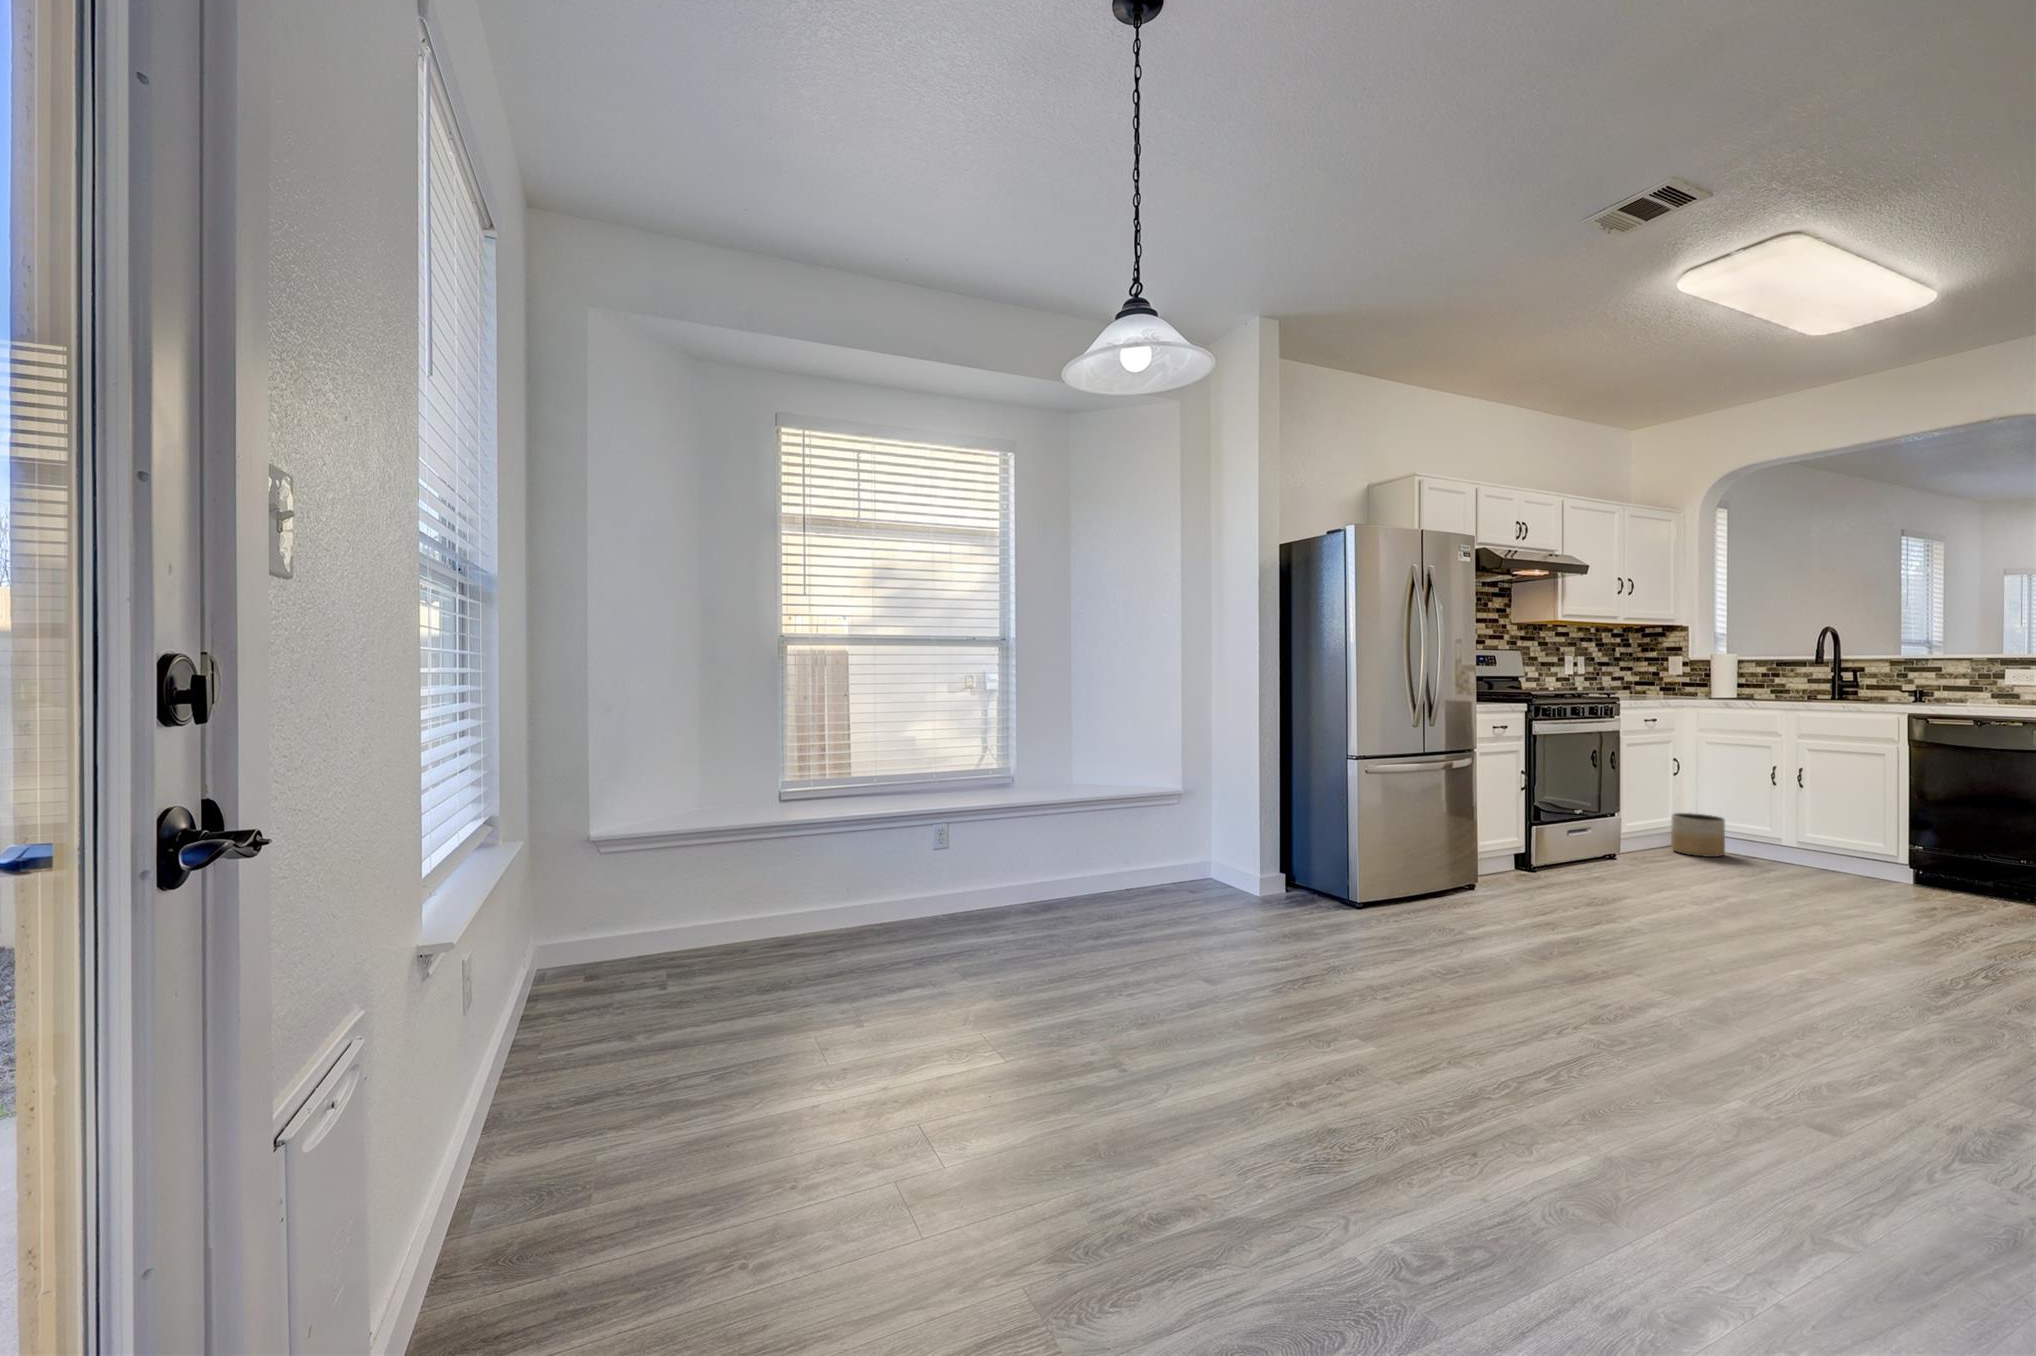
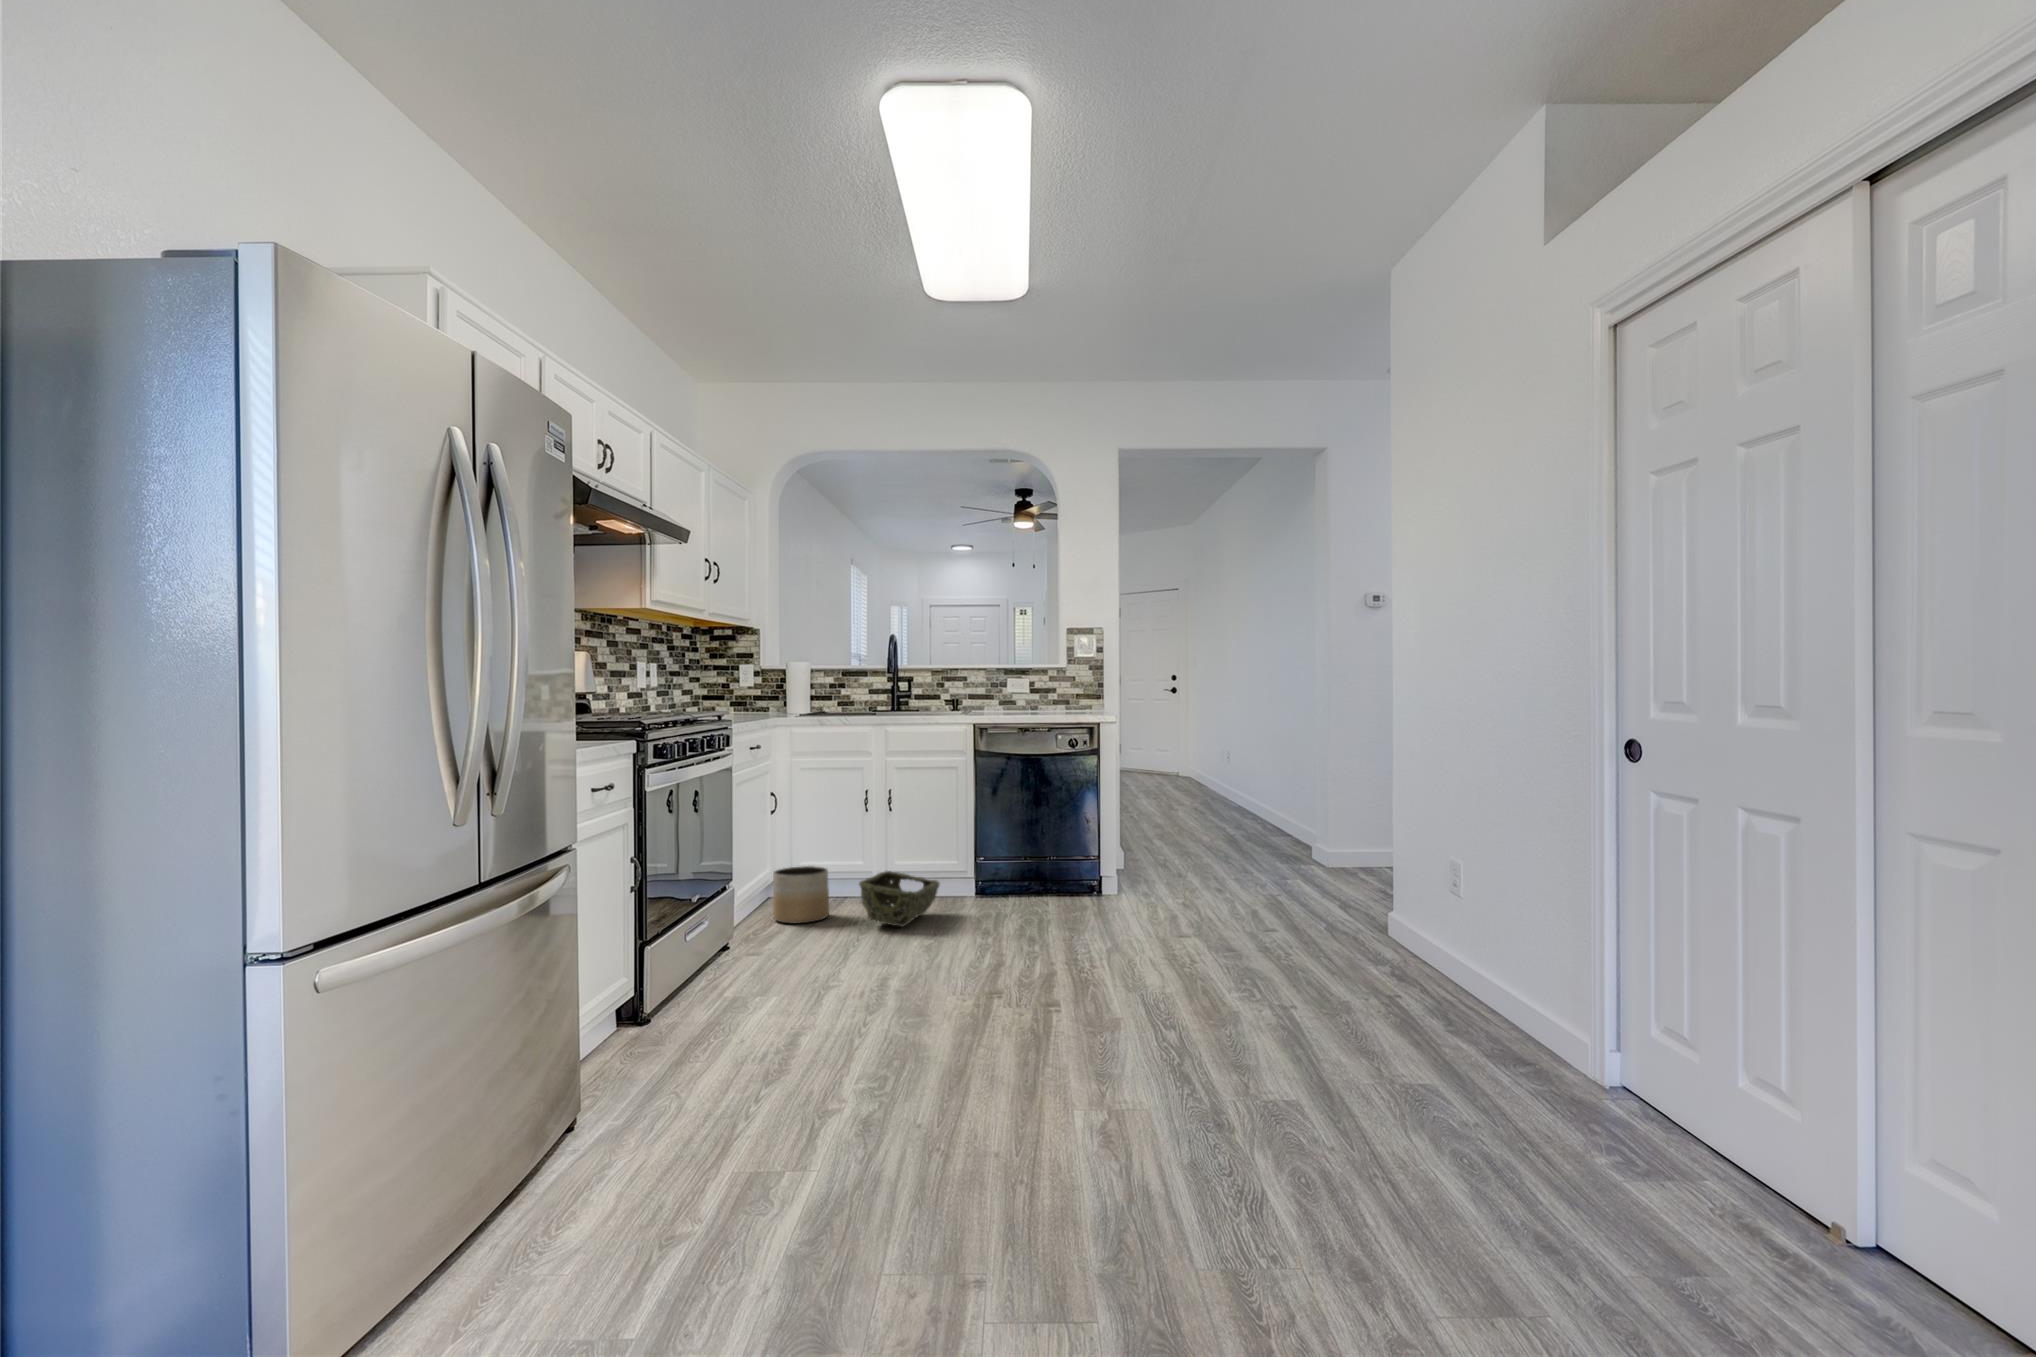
woven basket: none [1742,829,1842,874] -> present [859,871,939,927]

